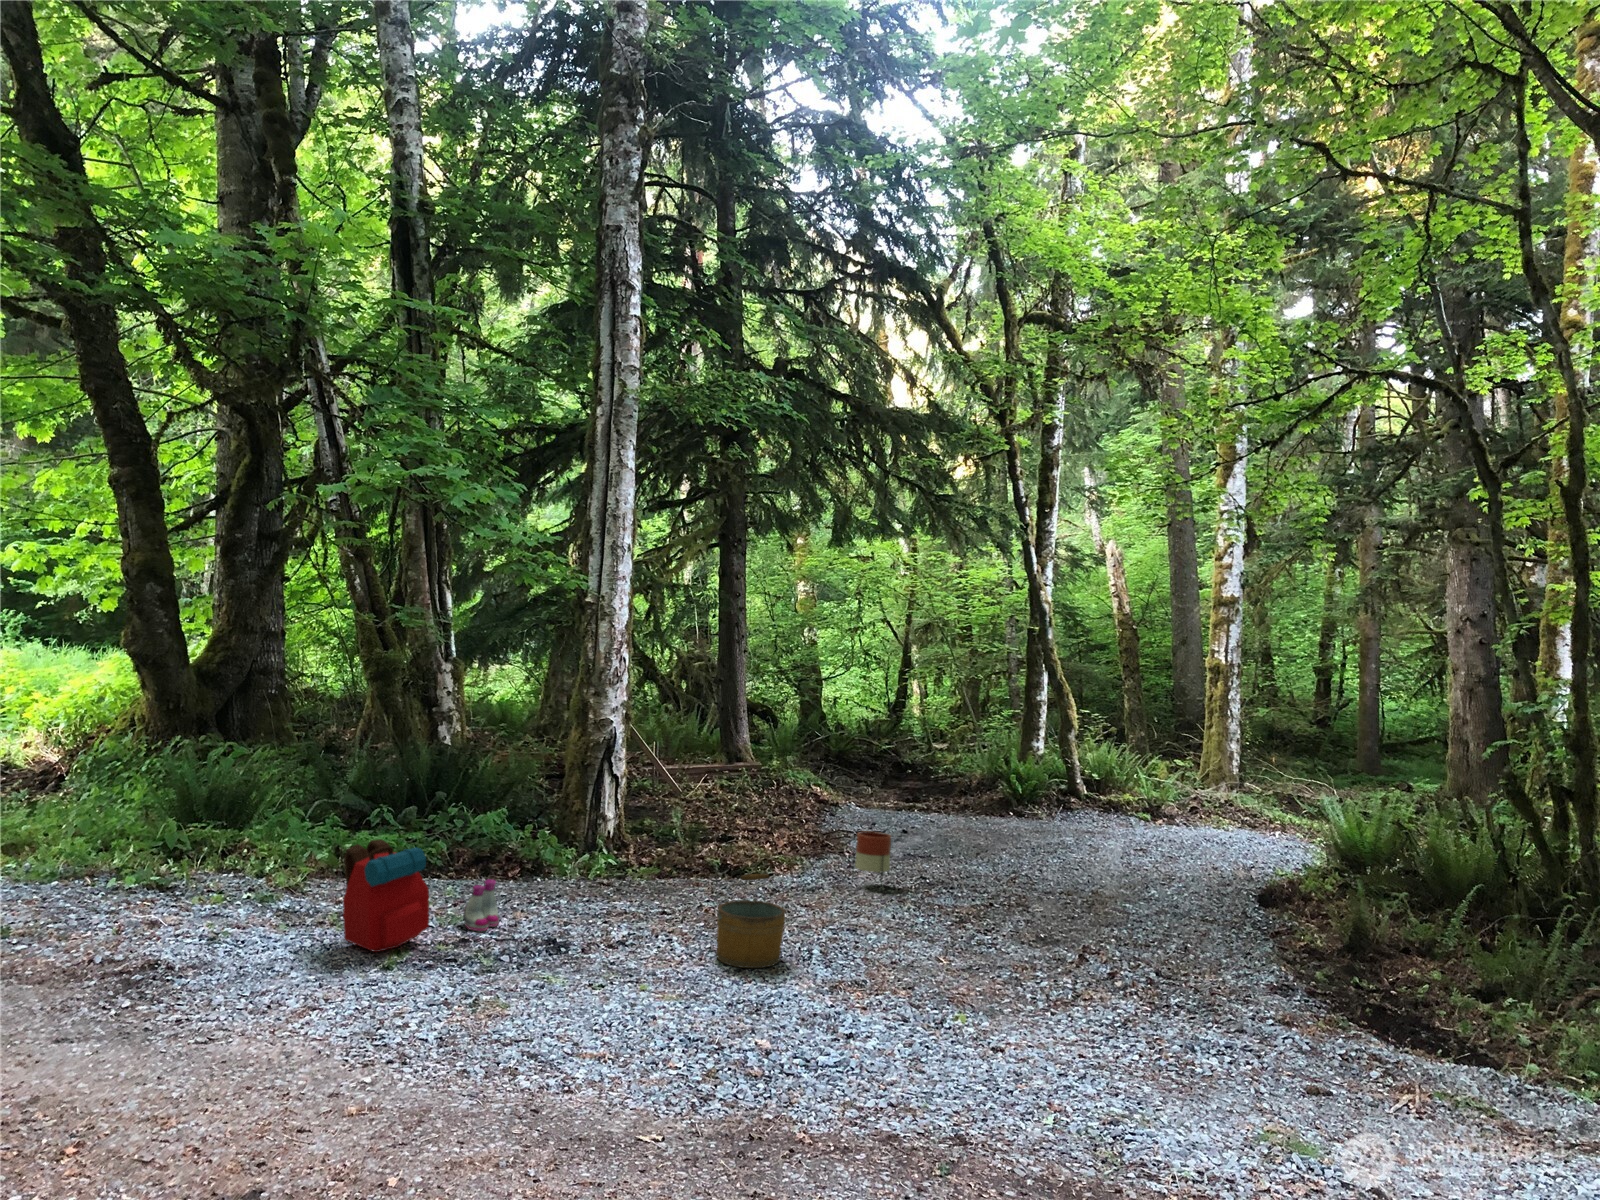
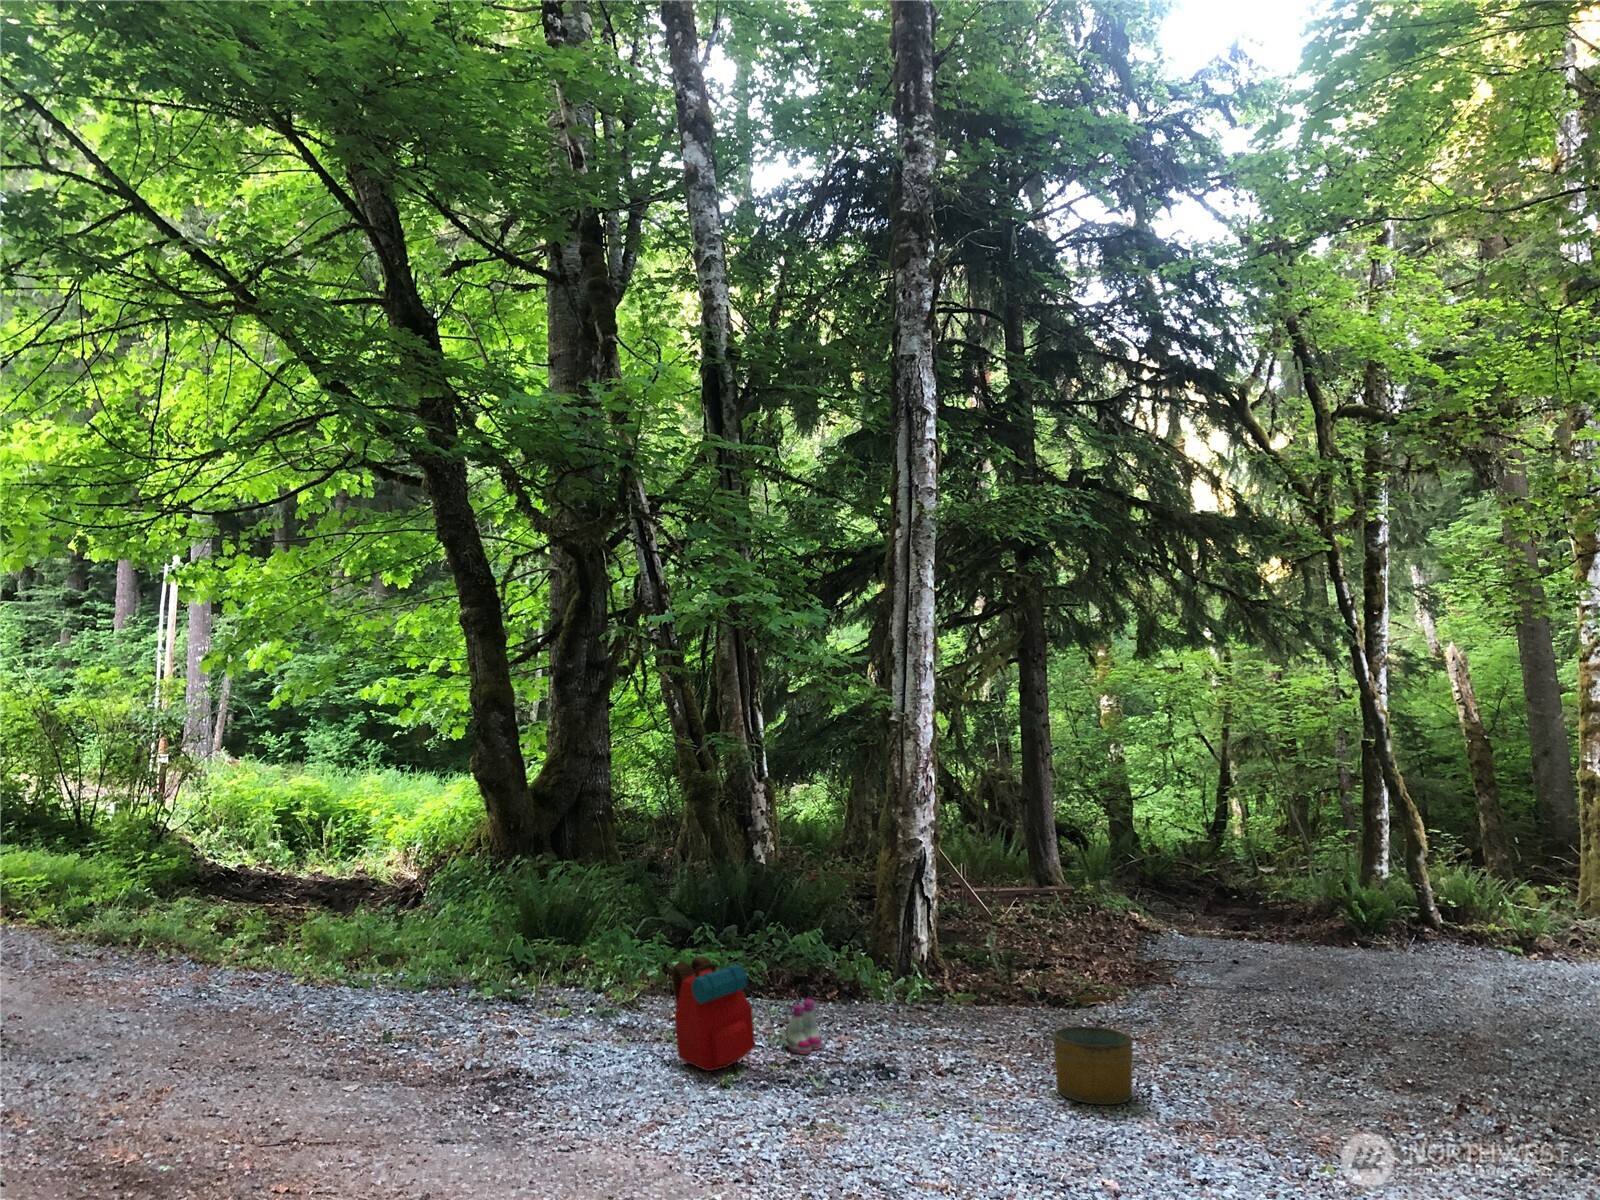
planter: present [853,831,891,890] -> none [1213,947,1262,1023]

